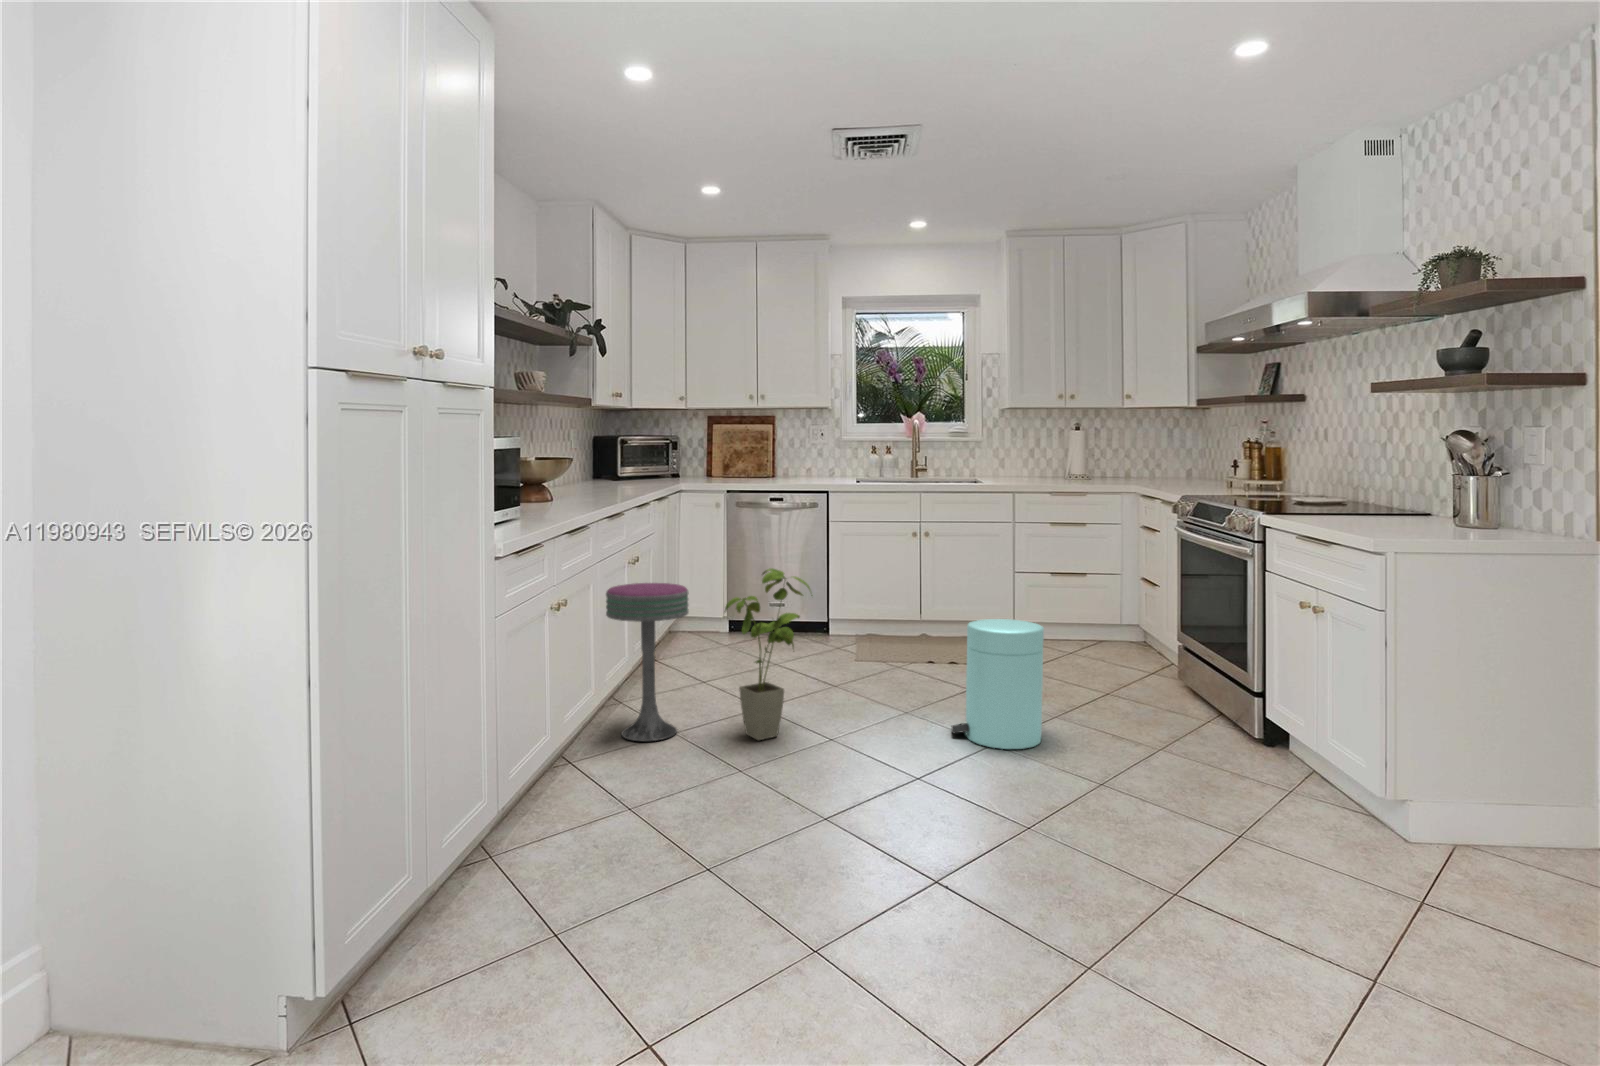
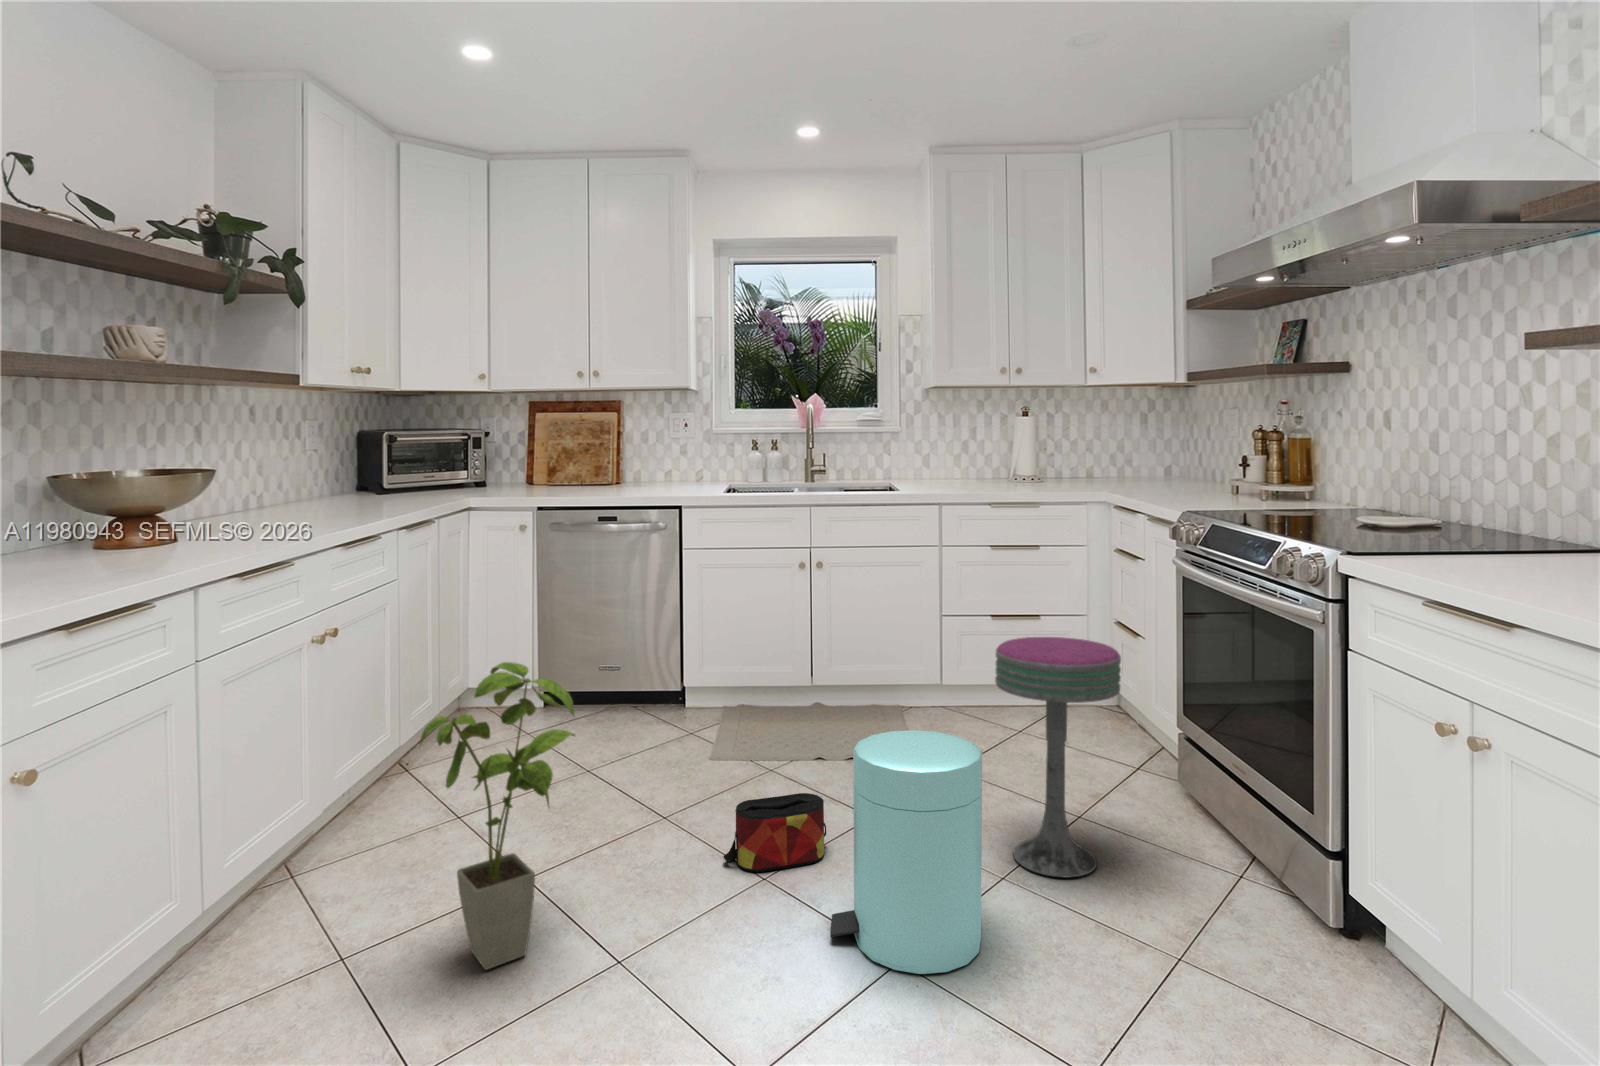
bar stool: present [606,583,689,741] -> present [995,637,1121,878]
bag: none [879,668,942,710] -> present [724,793,826,872]

